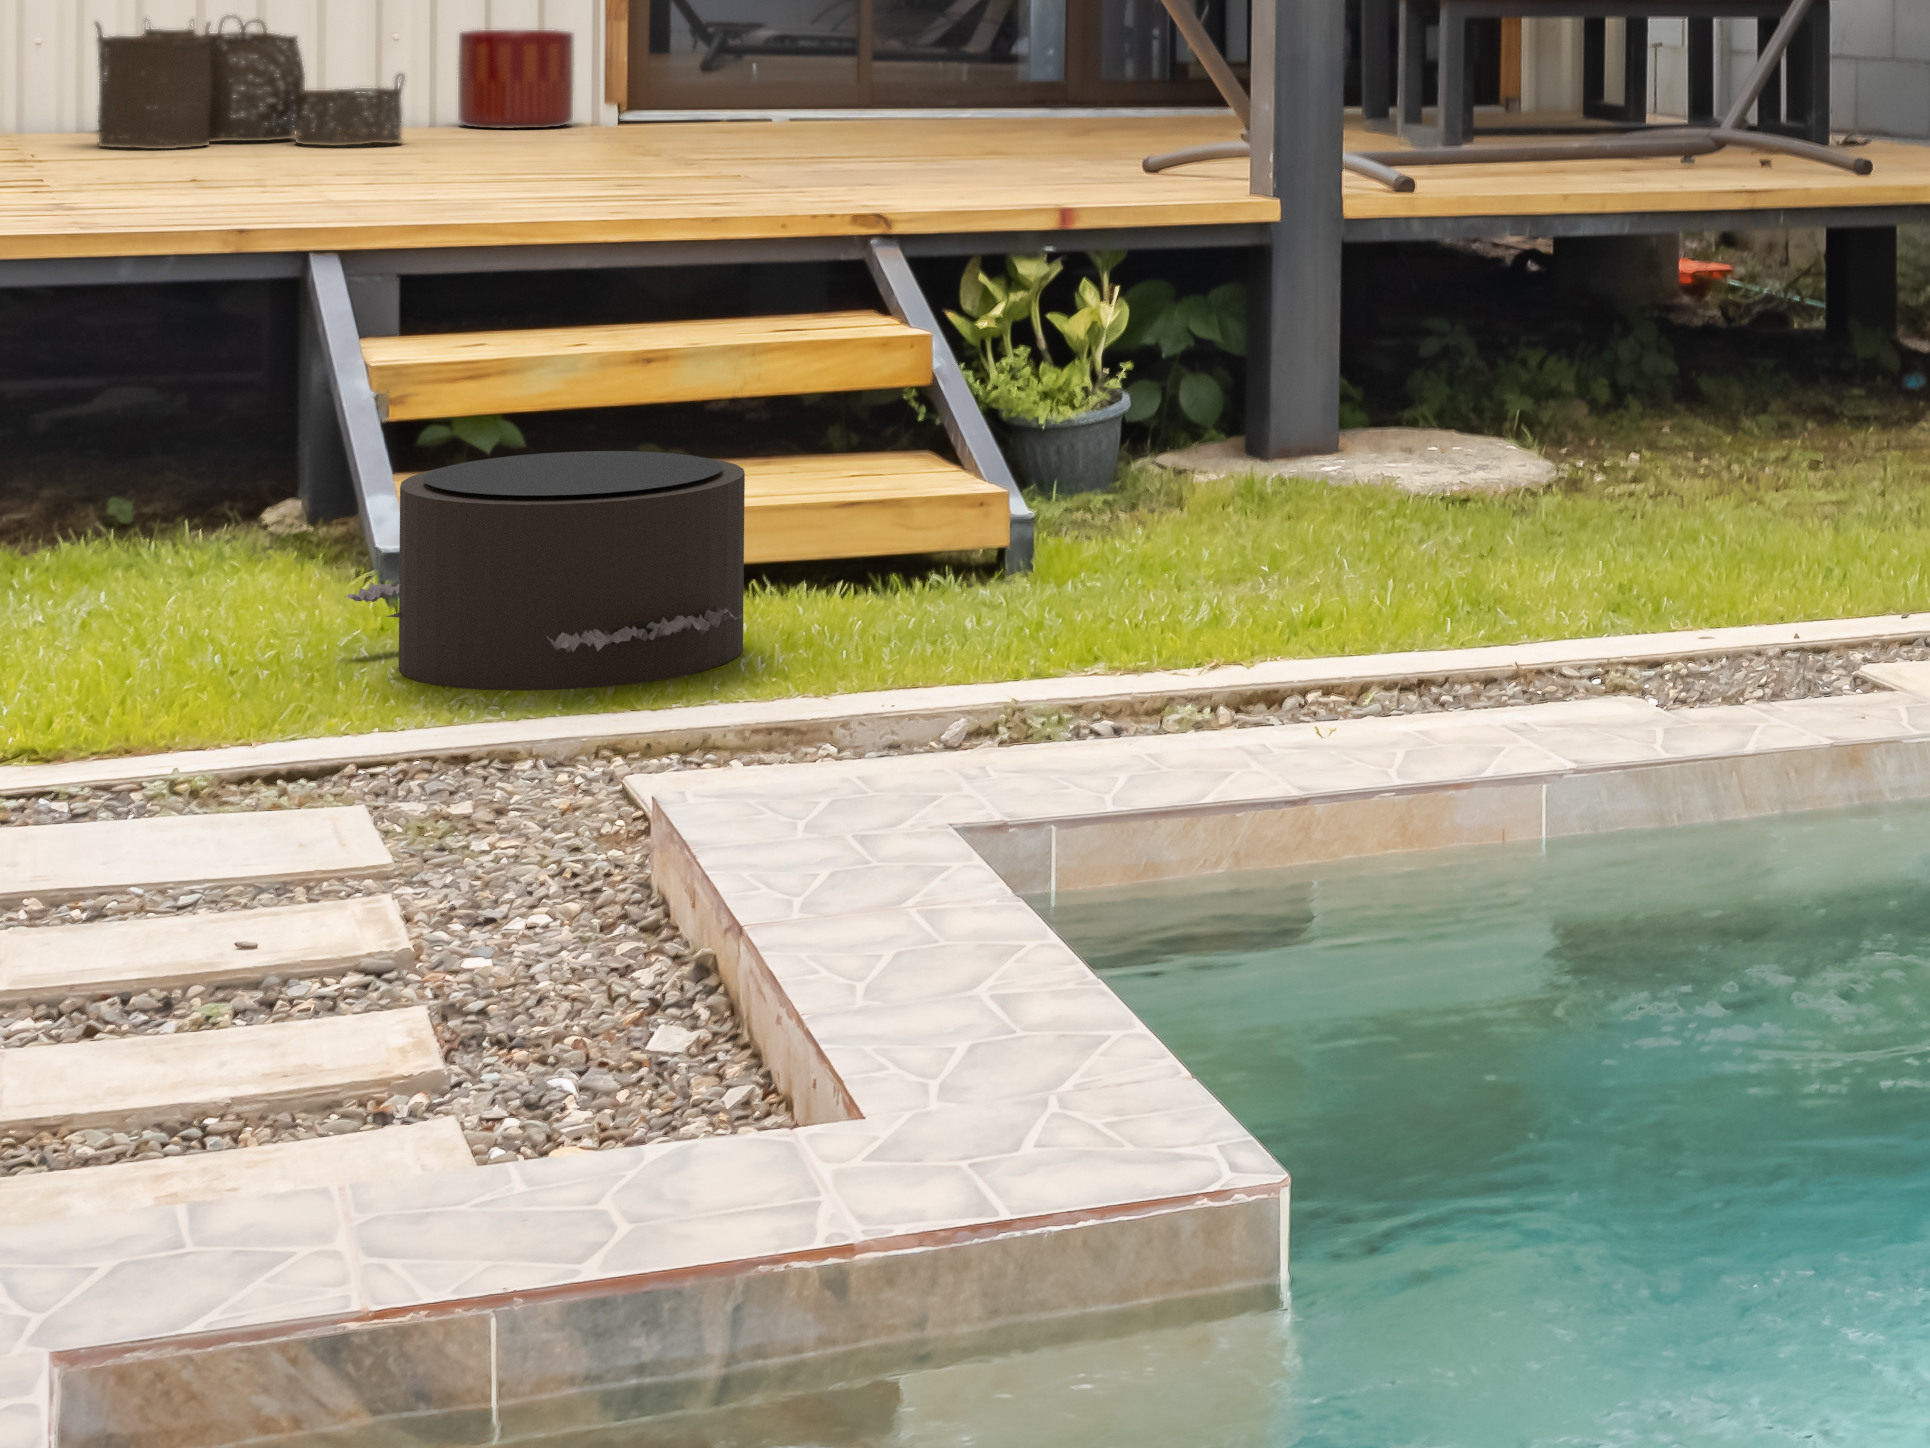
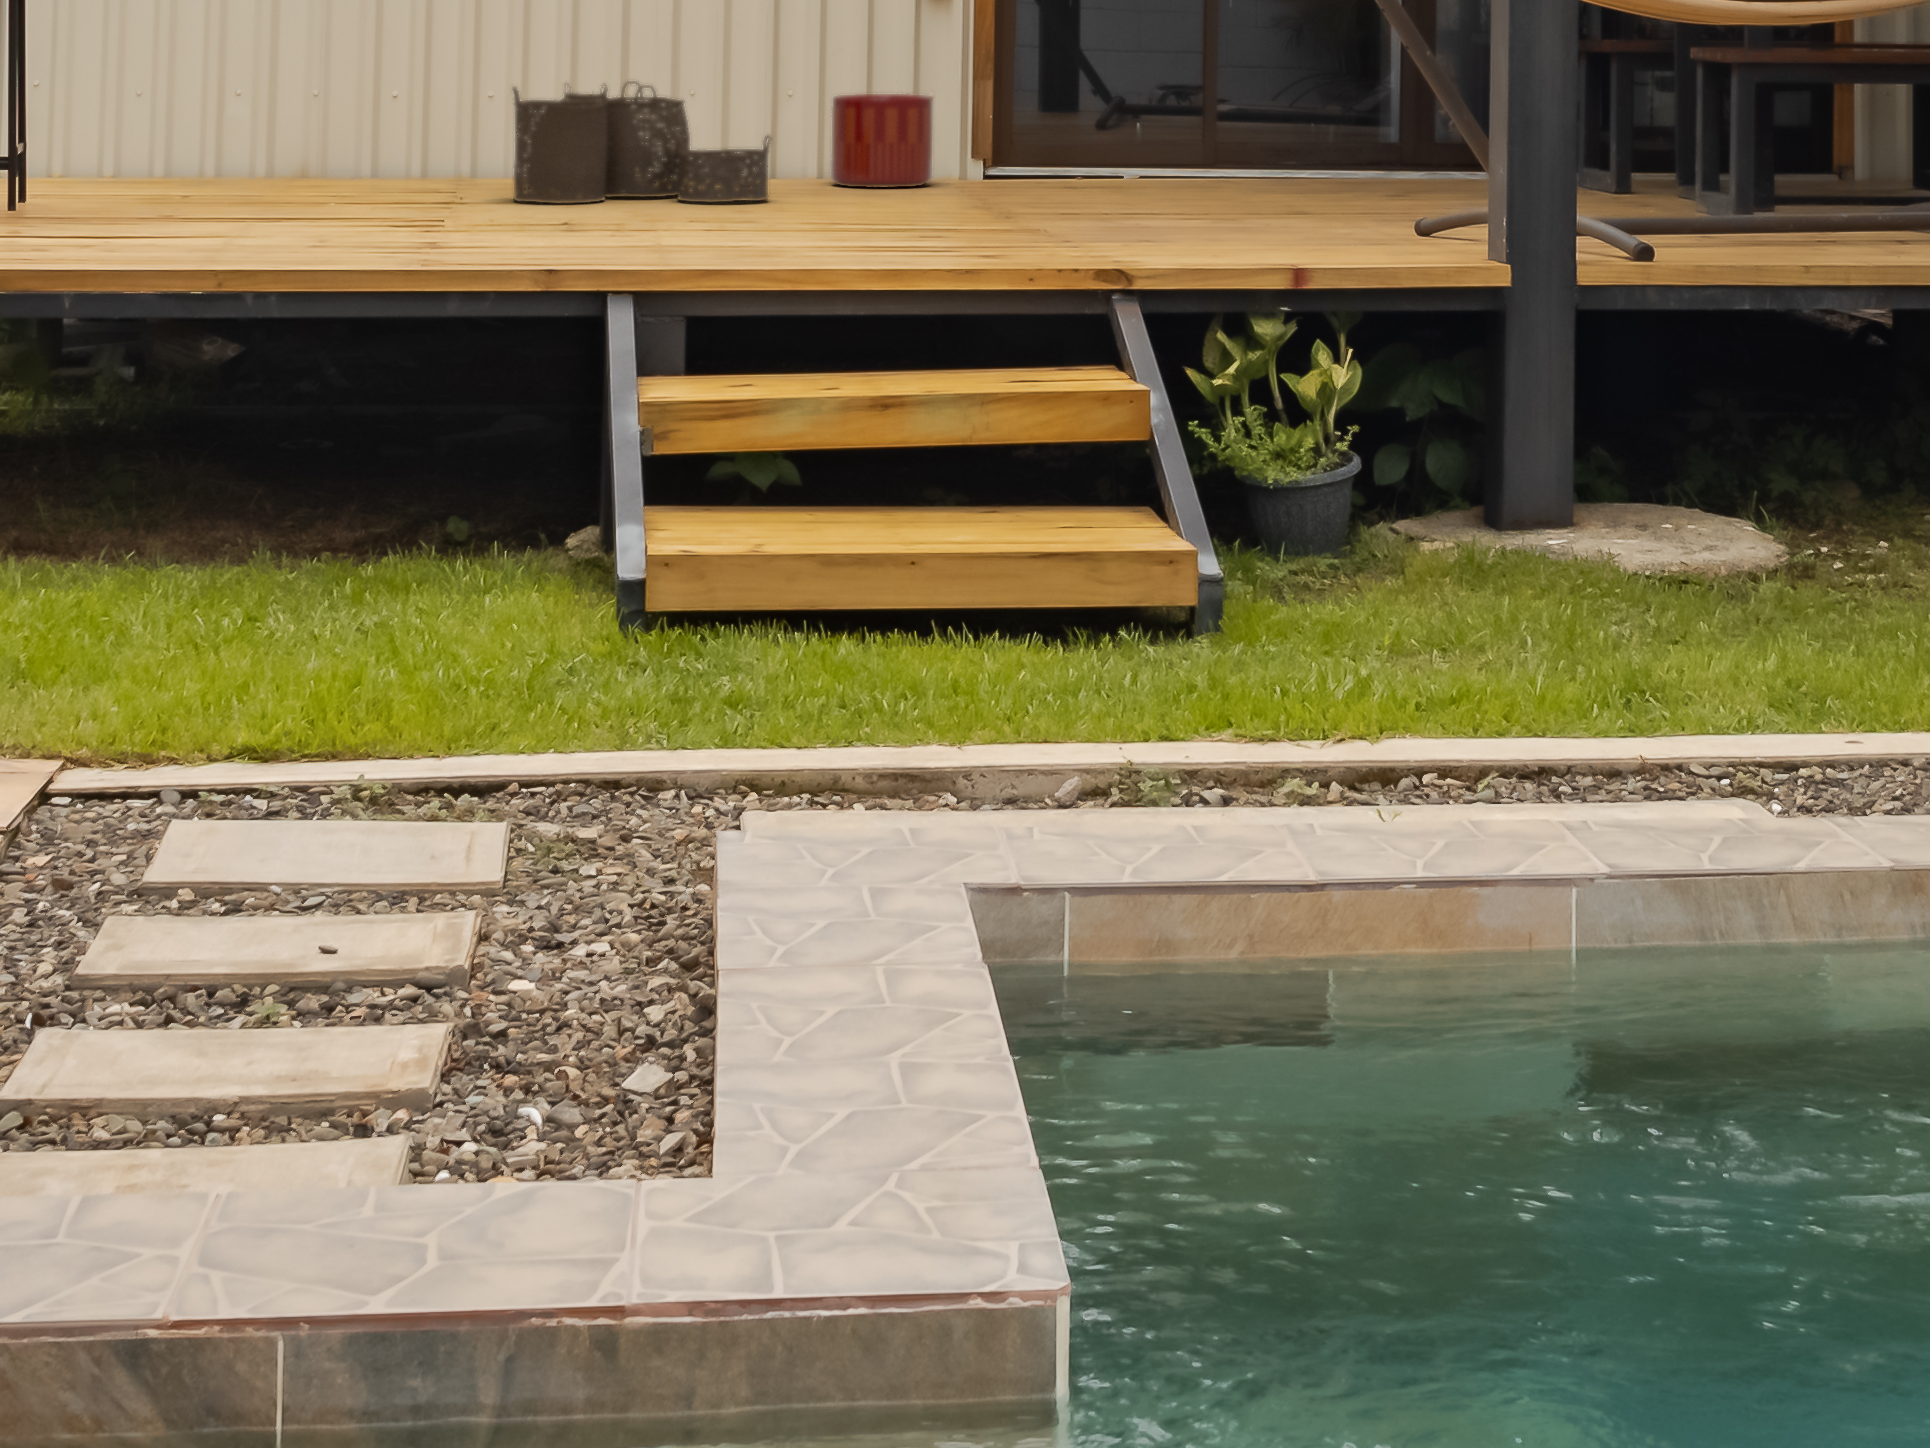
pouf: present [345,451,745,690] -> none [569,502,911,730]

